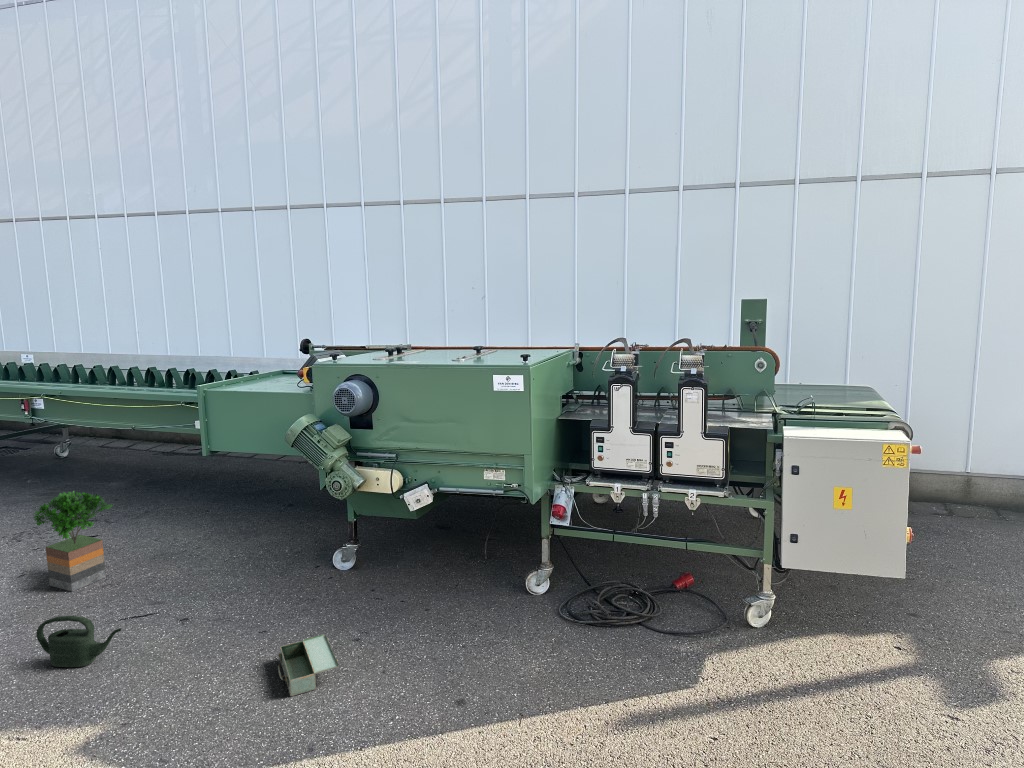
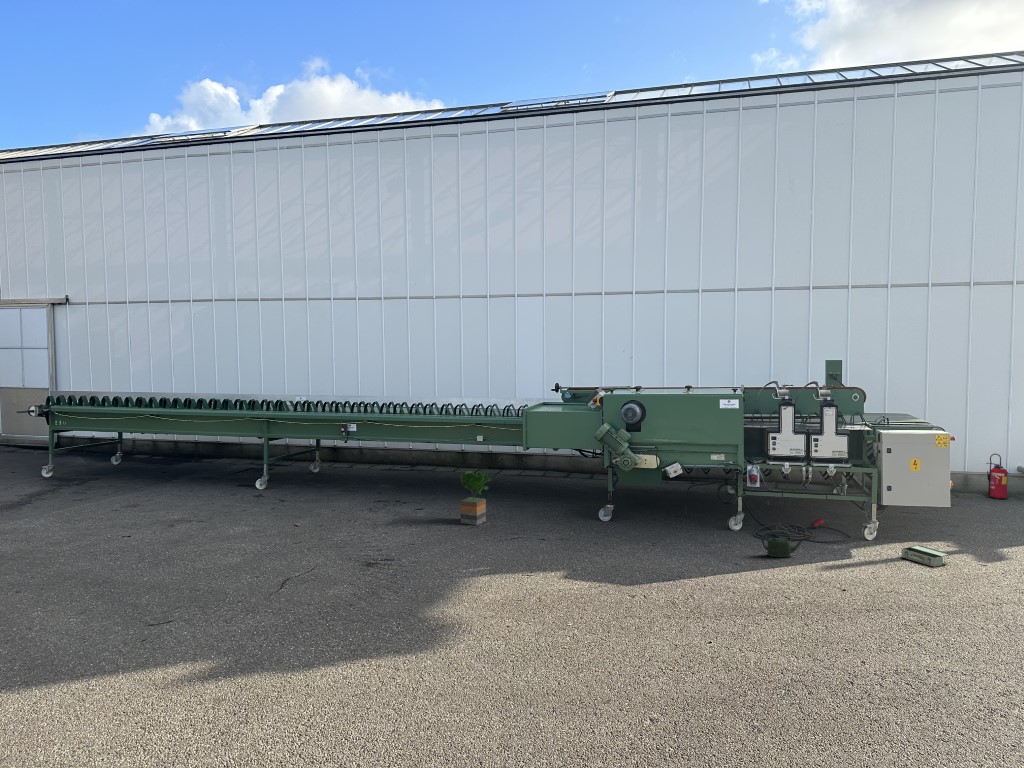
fire extinguisher: none [929,443,959,508] -> present [986,454,1008,499]
watering can: present [37,616,121,667] -> present [761,530,806,557]
toolbox: present [278,634,339,696] -> present [902,545,950,567]

